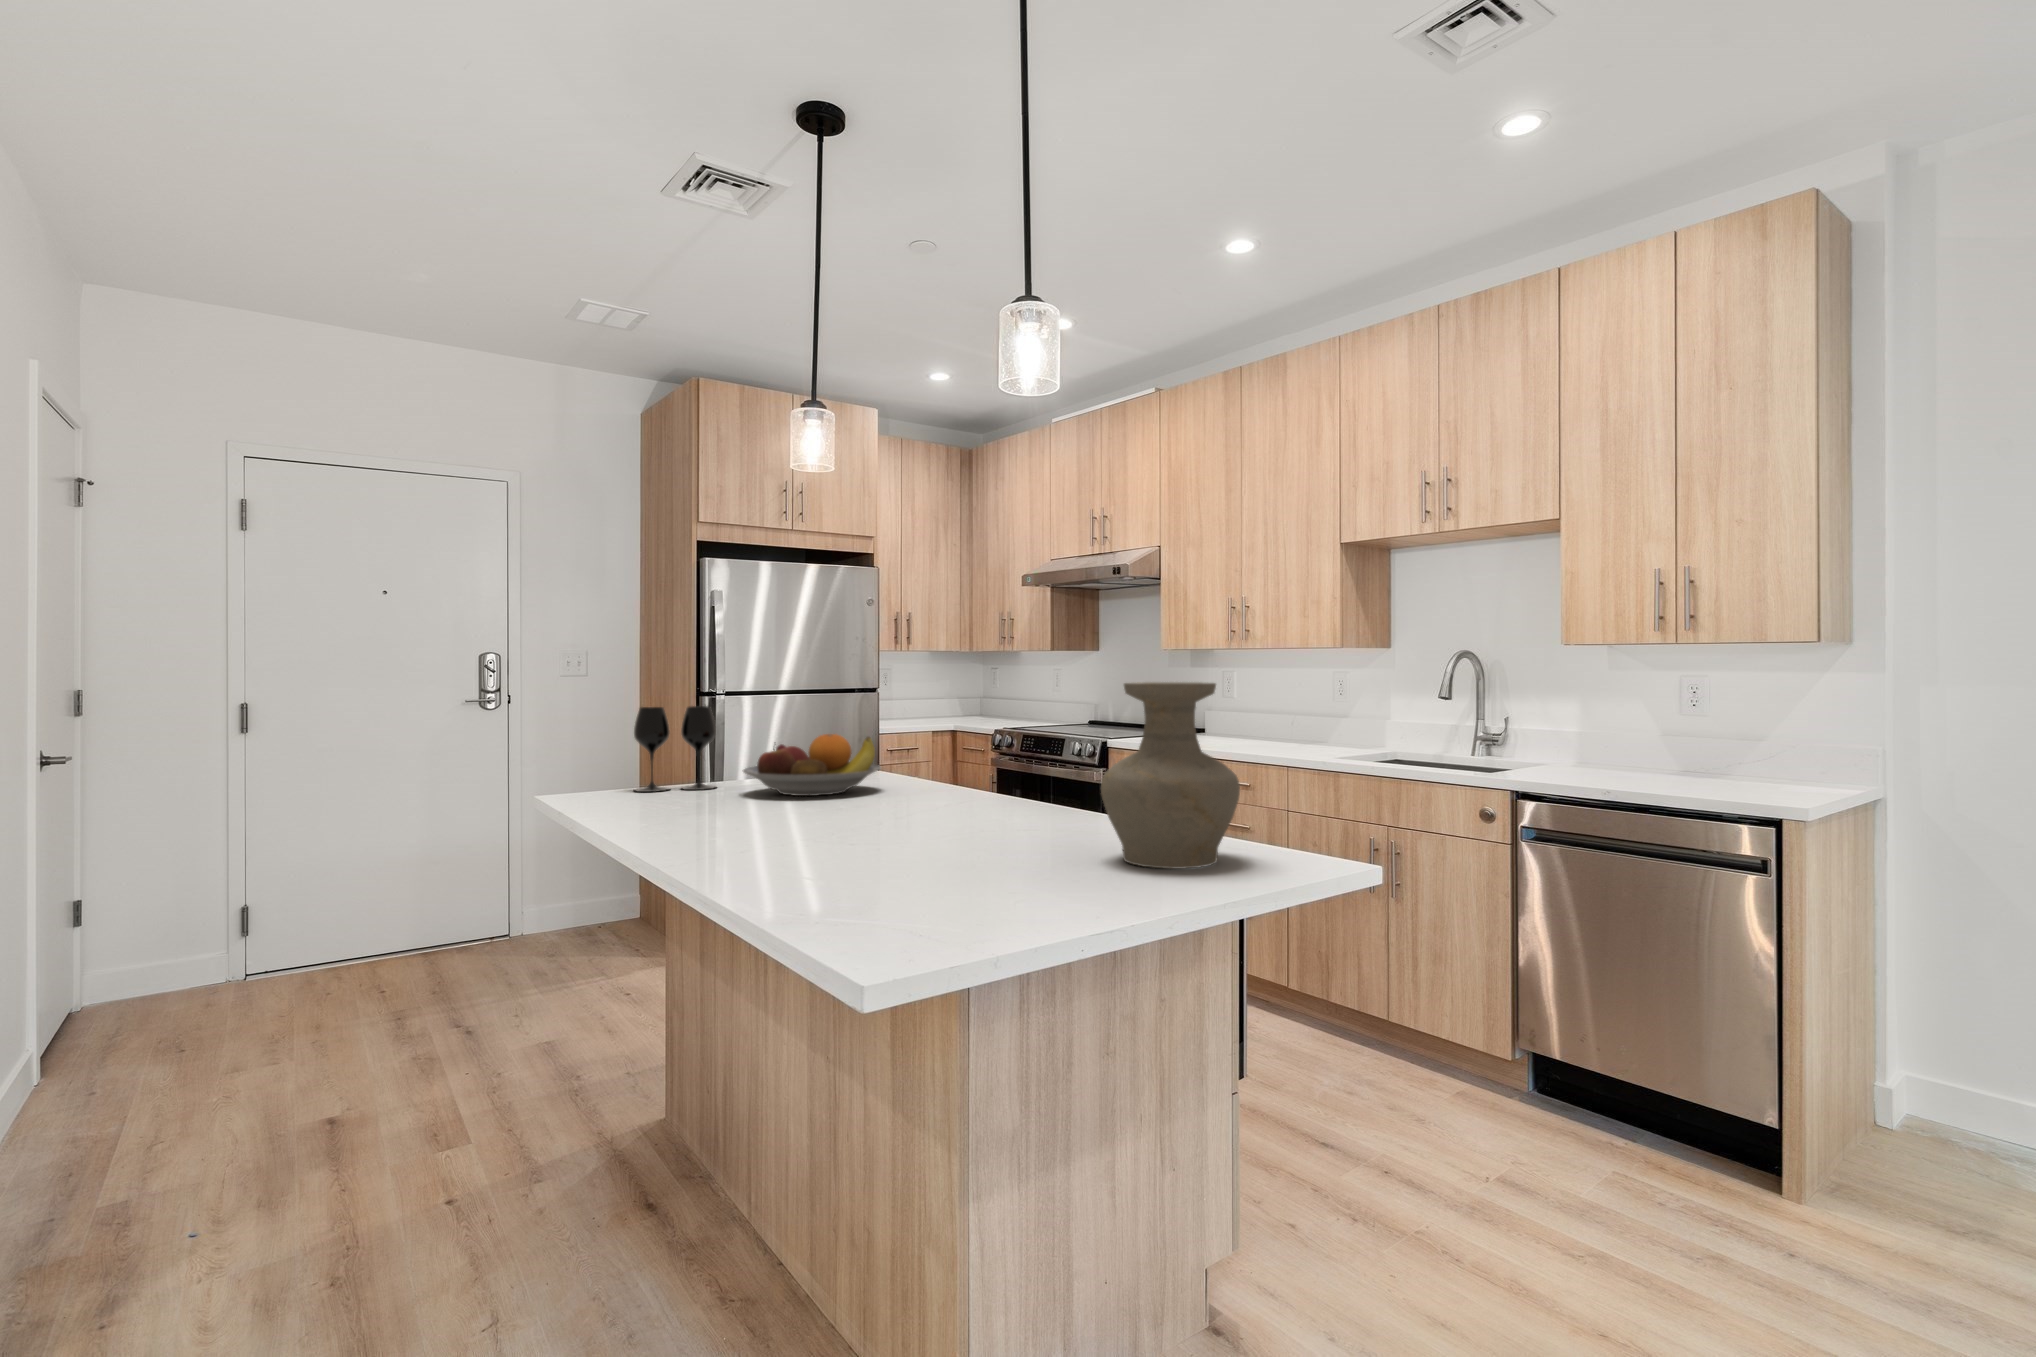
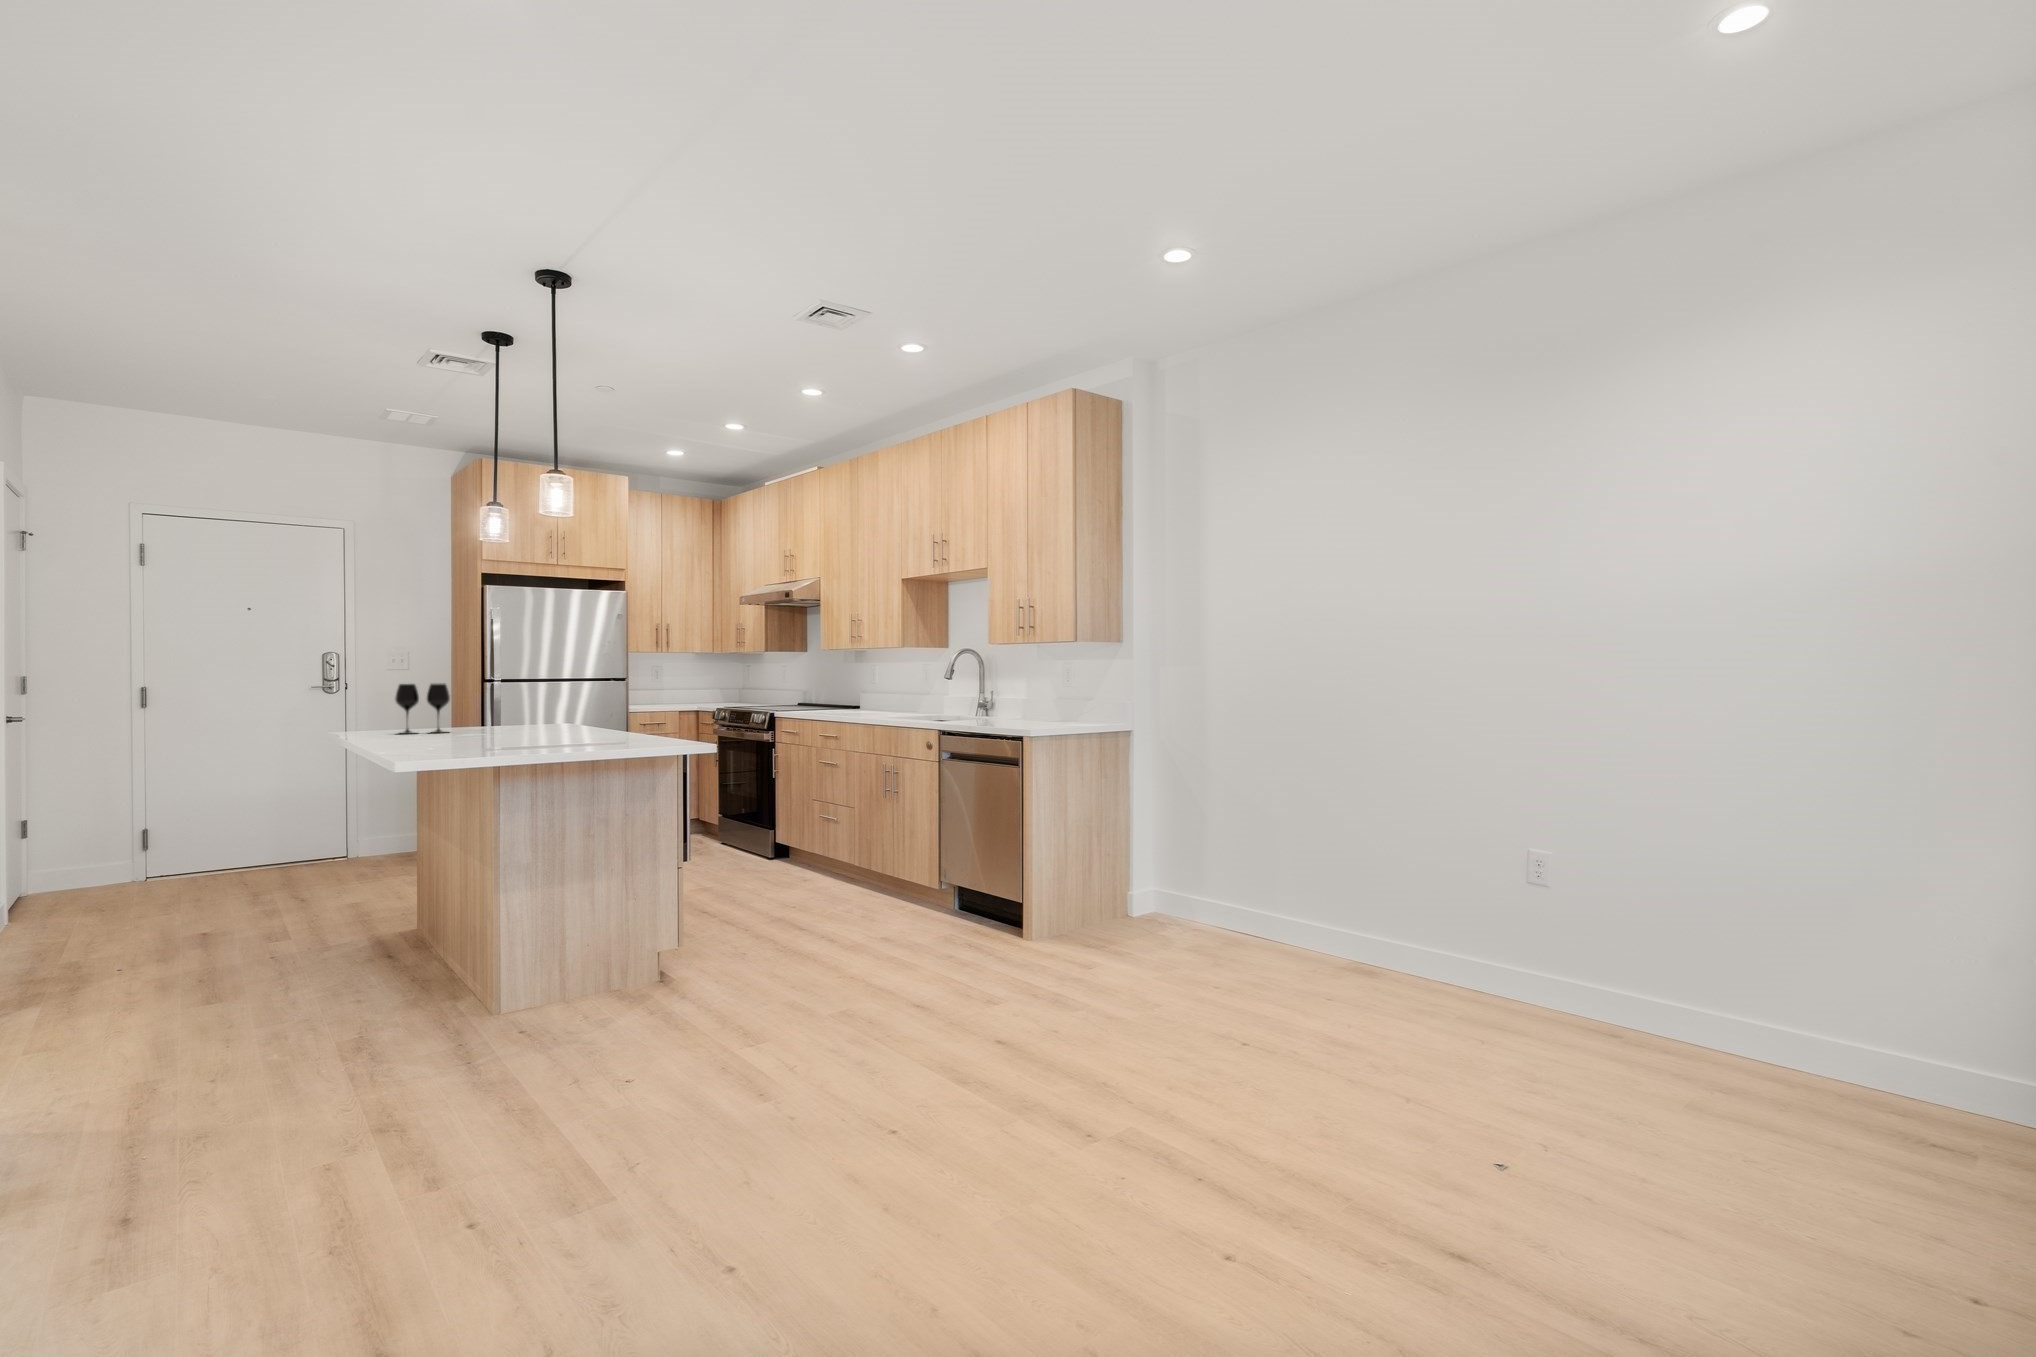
vase: present [1101,682,1240,869] -> none [570,664,639,747]
fruit bowl: present [743,734,881,796] -> none [457,699,547,734]

